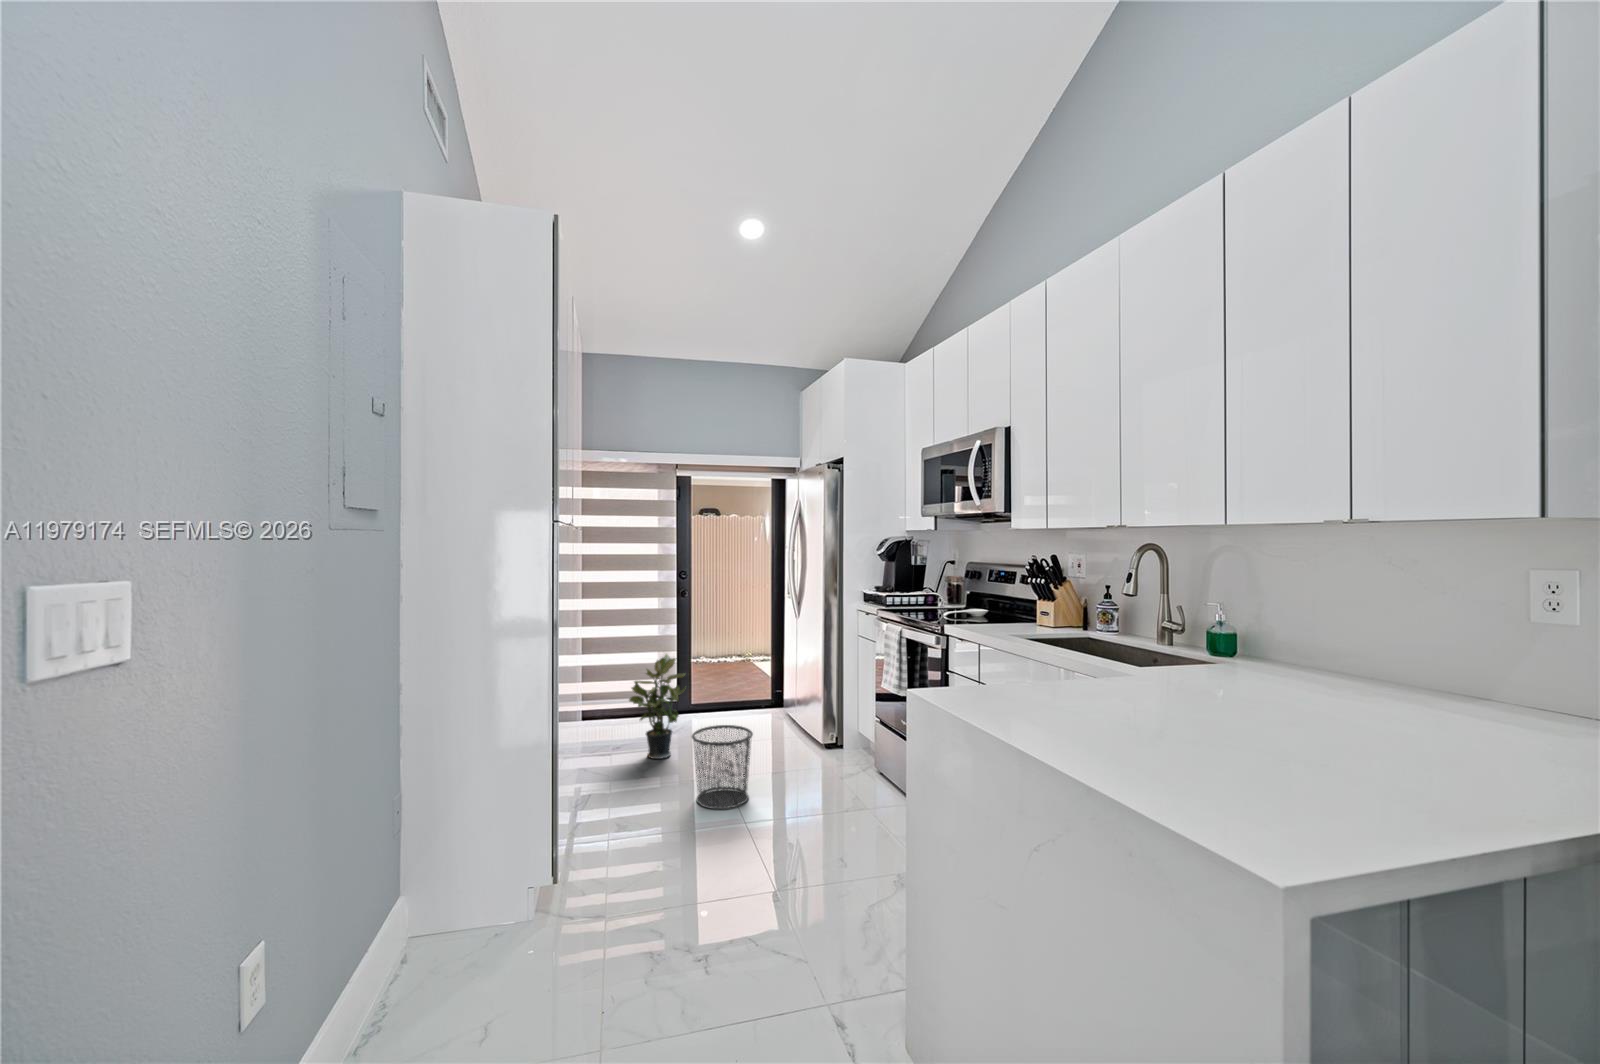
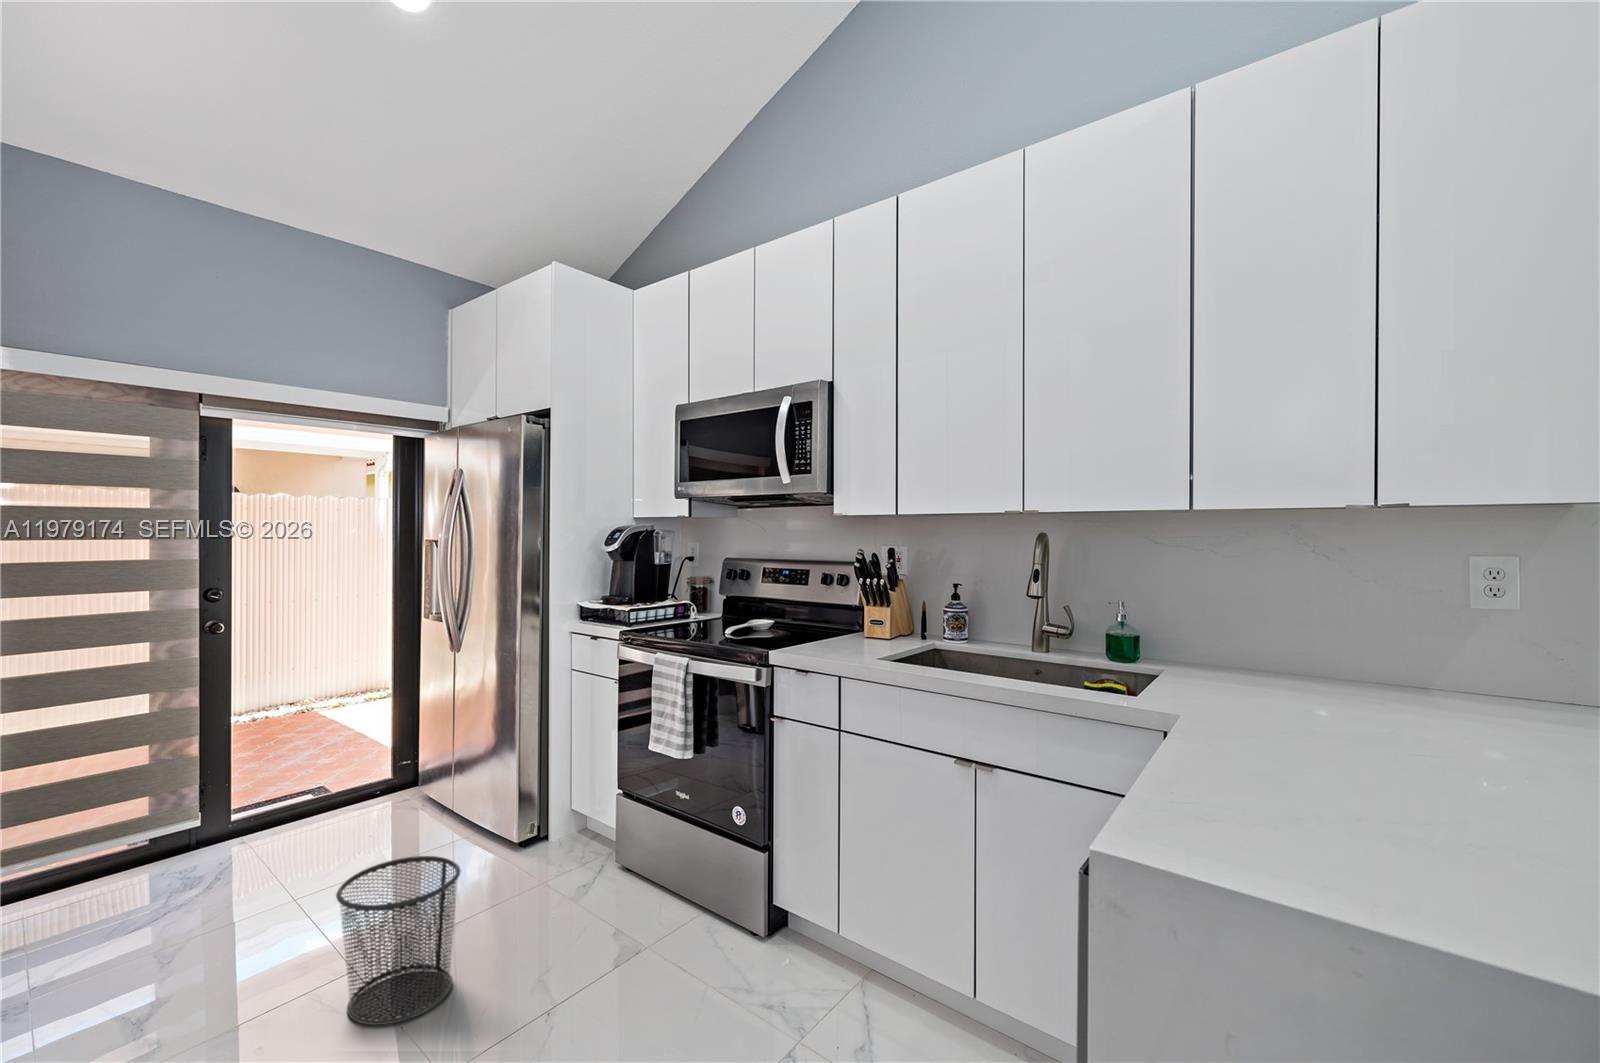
potted plant: present [629,654,685,759] -> none [135,745,270,952]

